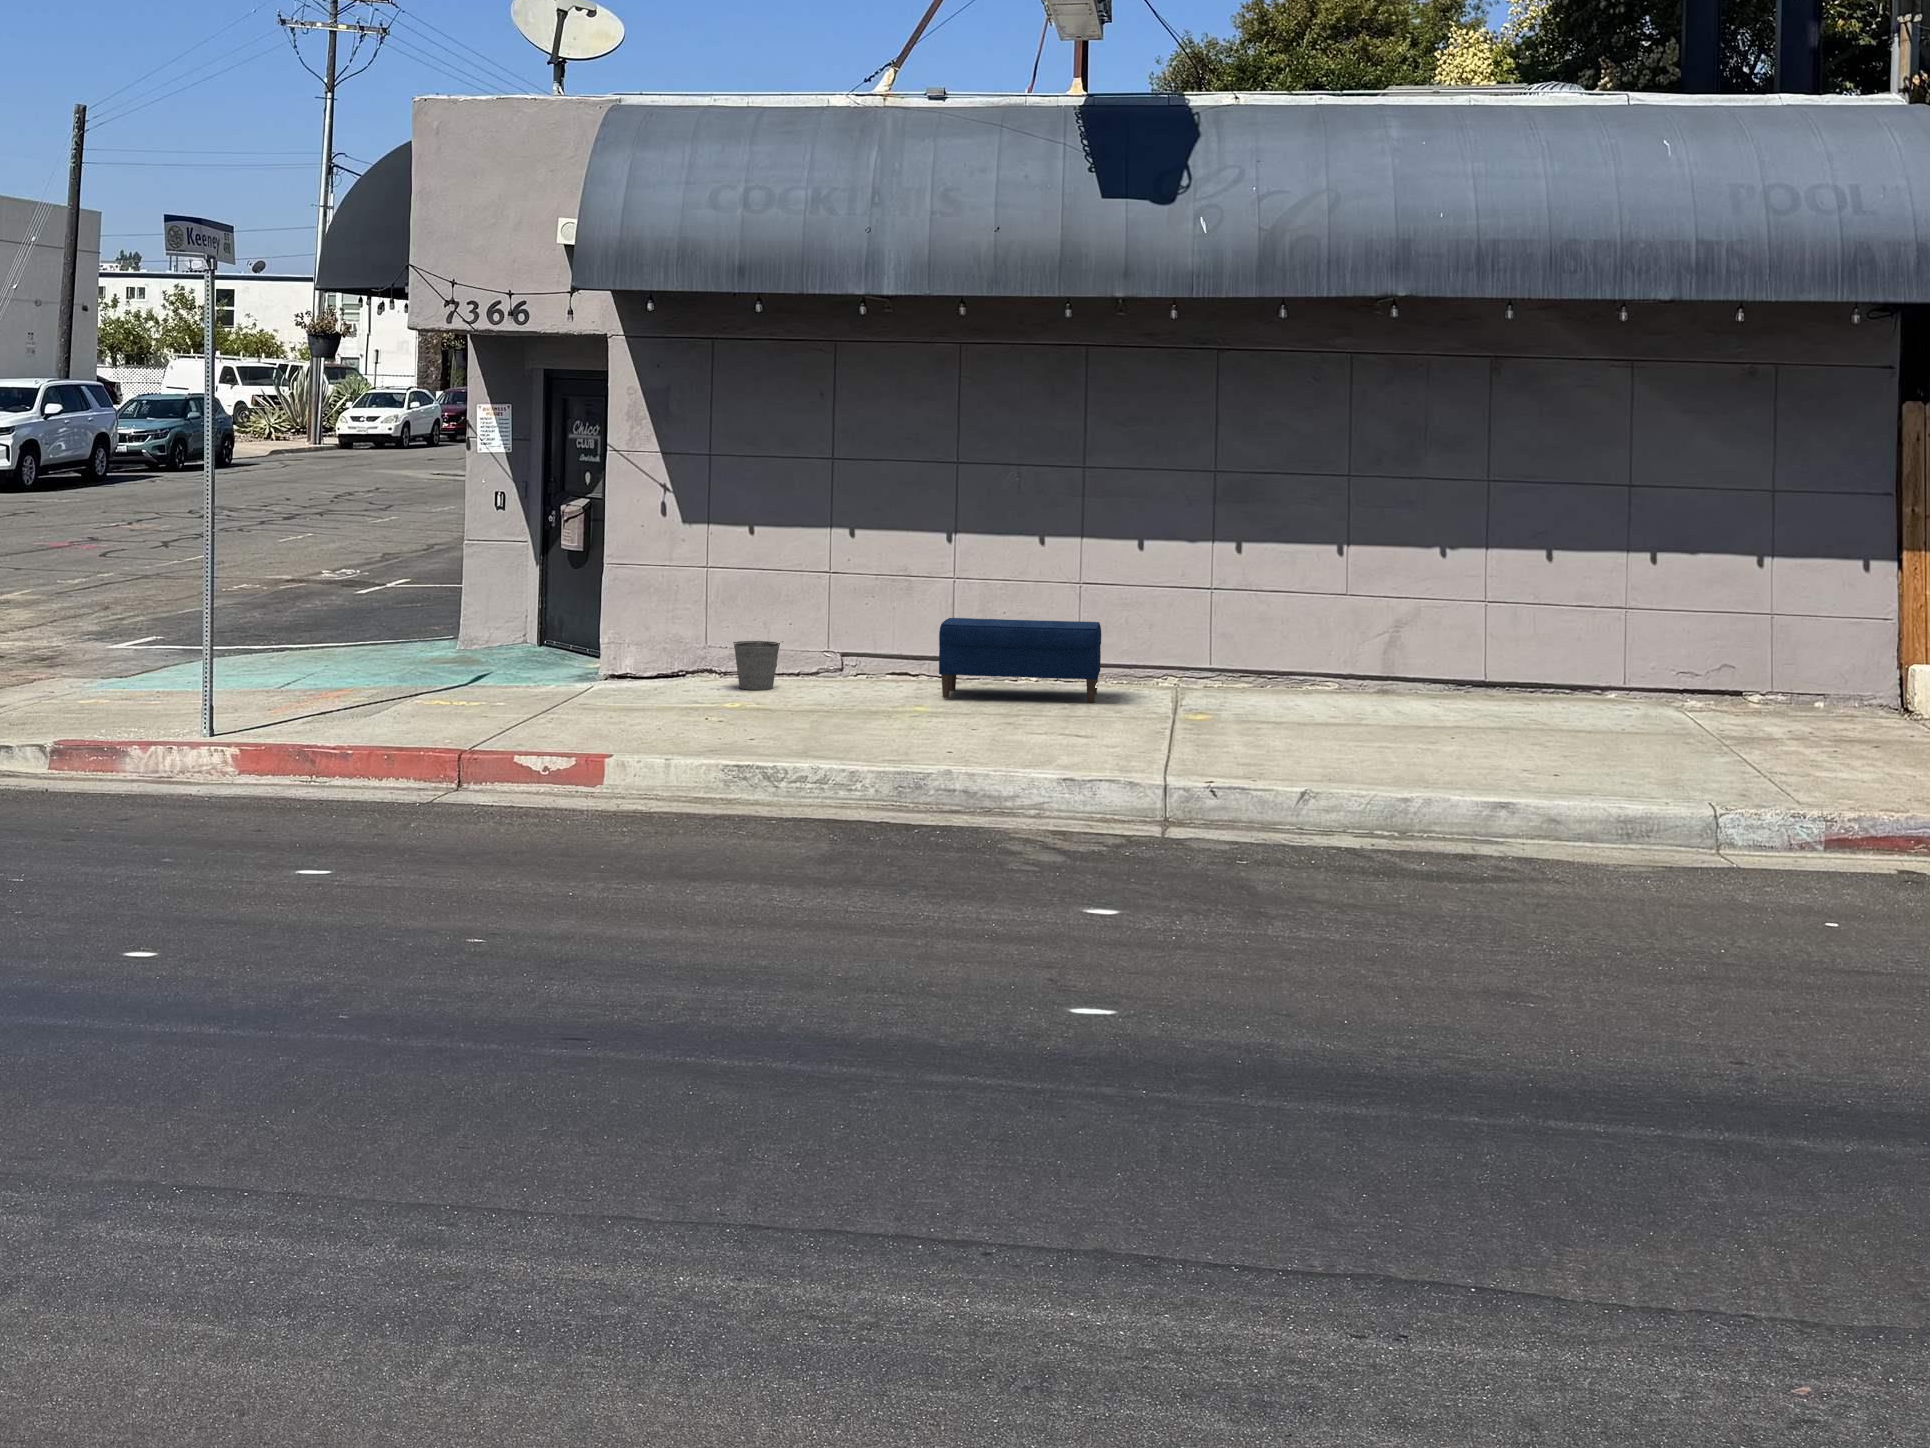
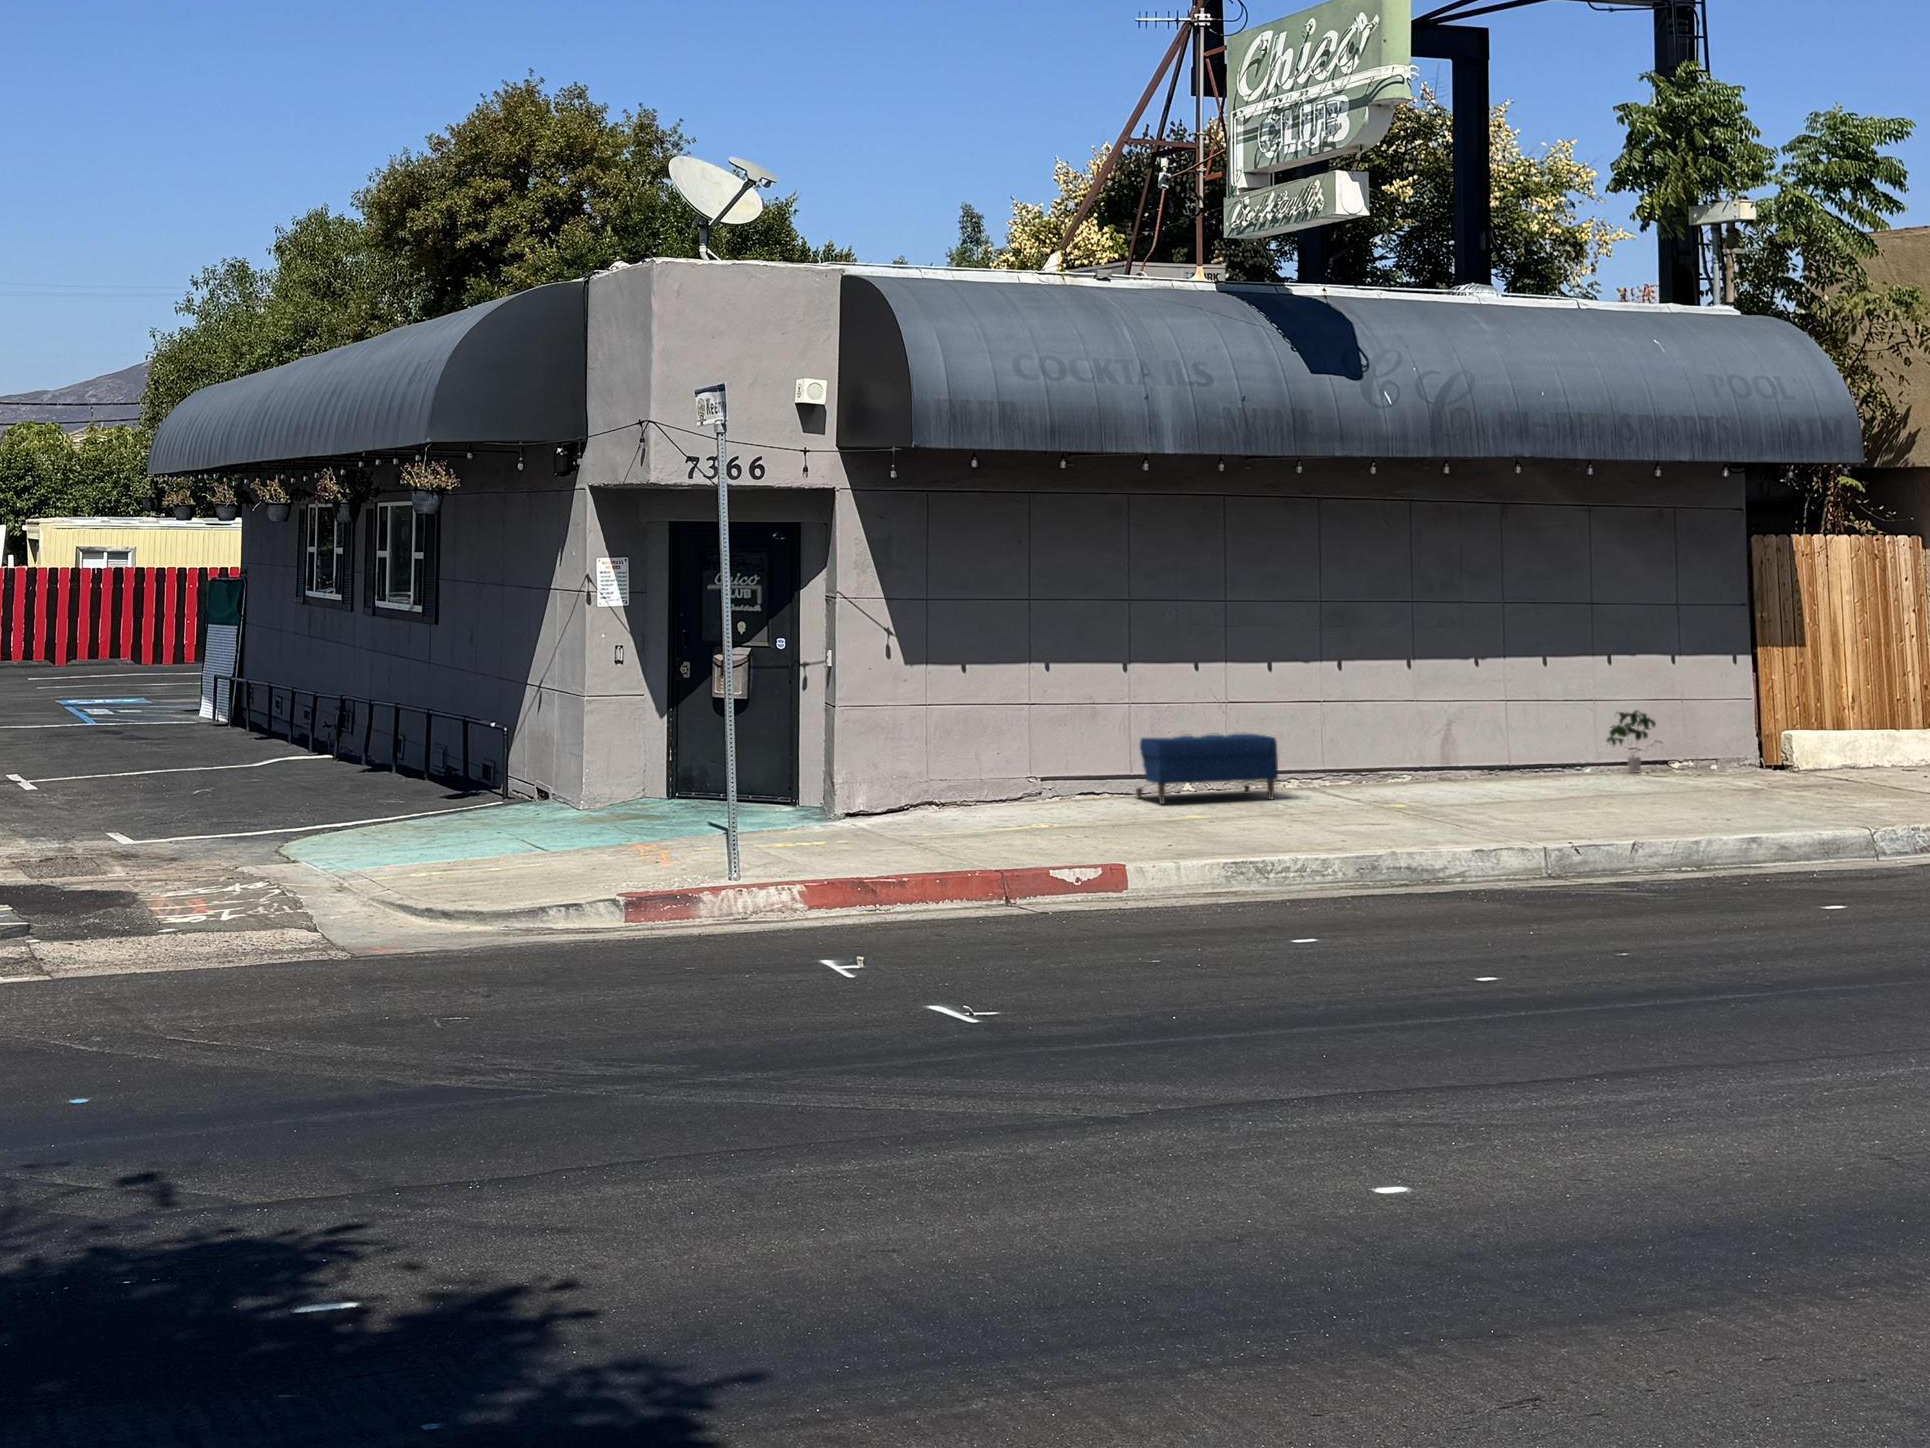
potted plant: none [1633,626,1714,709] -> present [1607,710,1656,773]
bucket: present [733,641,780,690] -> none [968,767,1009,810]

